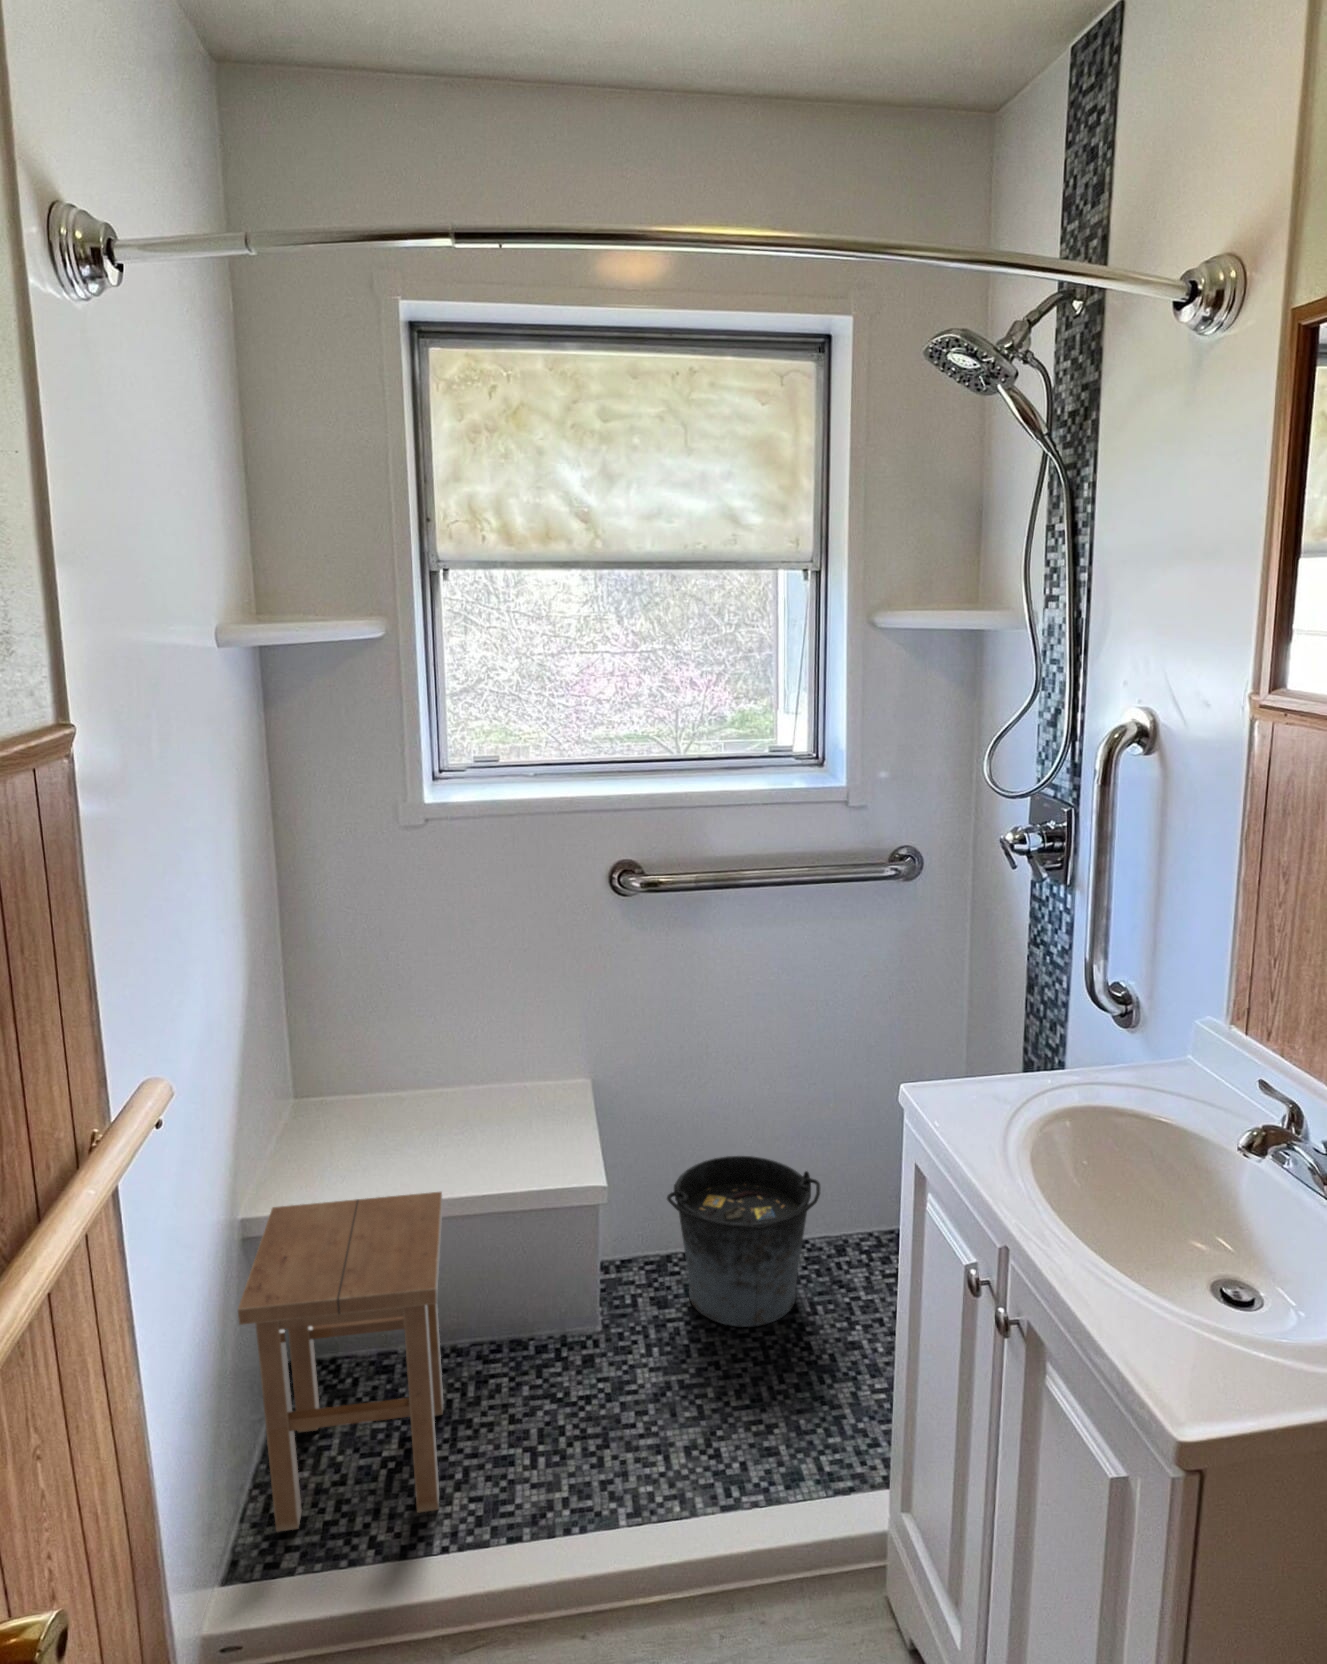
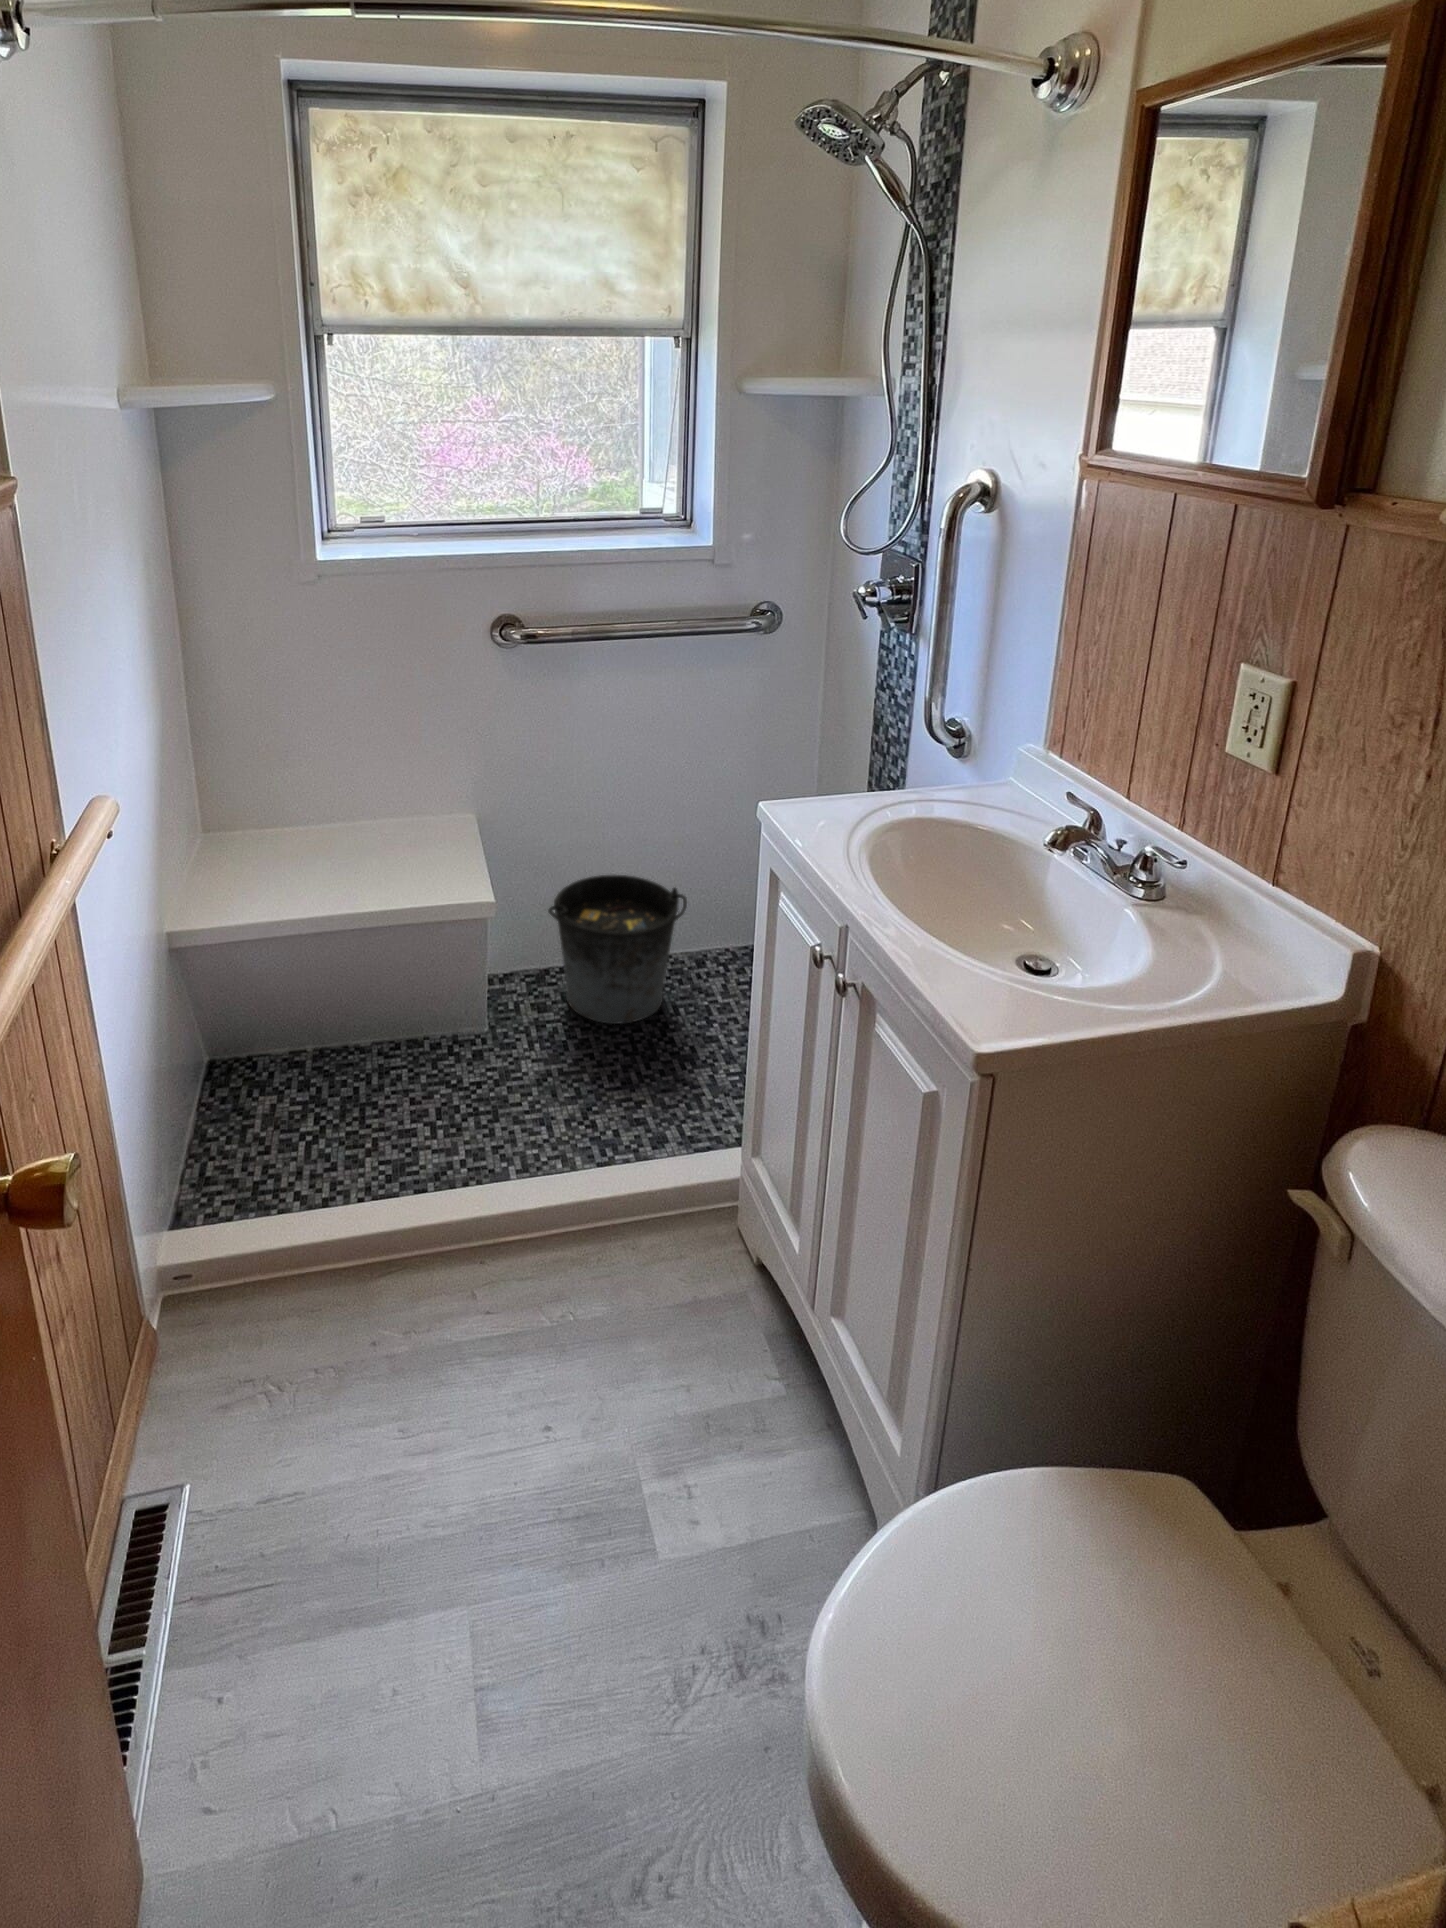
stool: present [238,1192,443,1532] -> none [181,902,355,1191]

